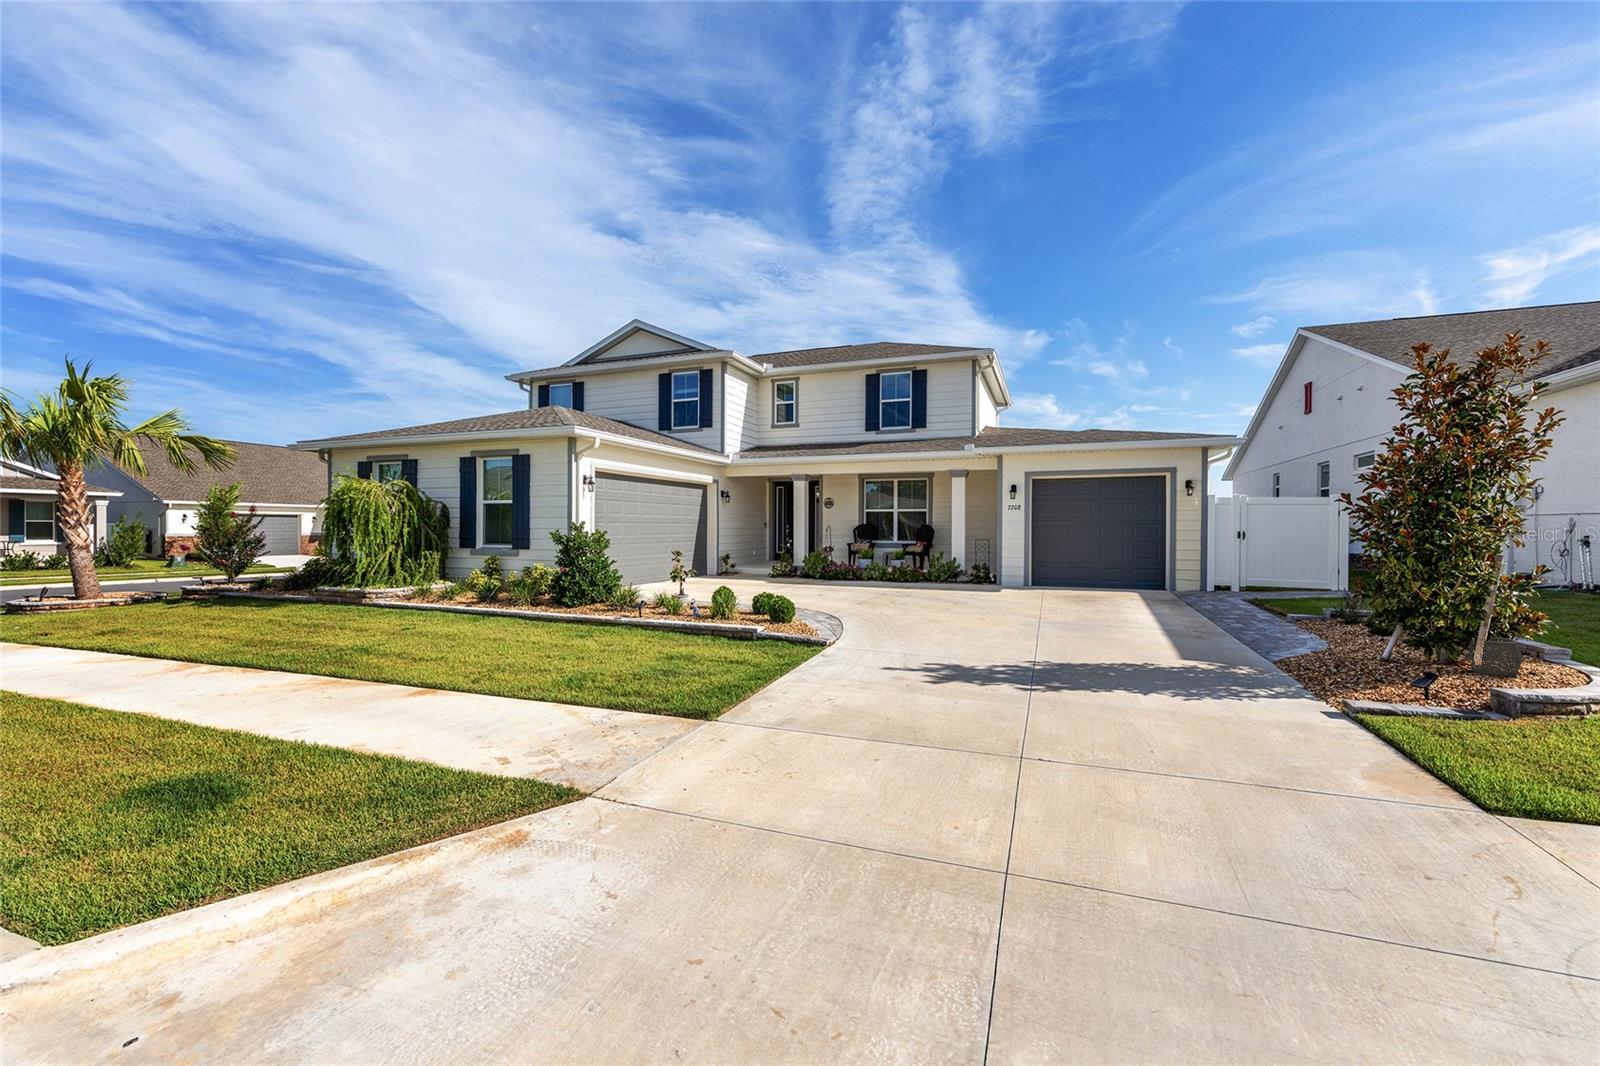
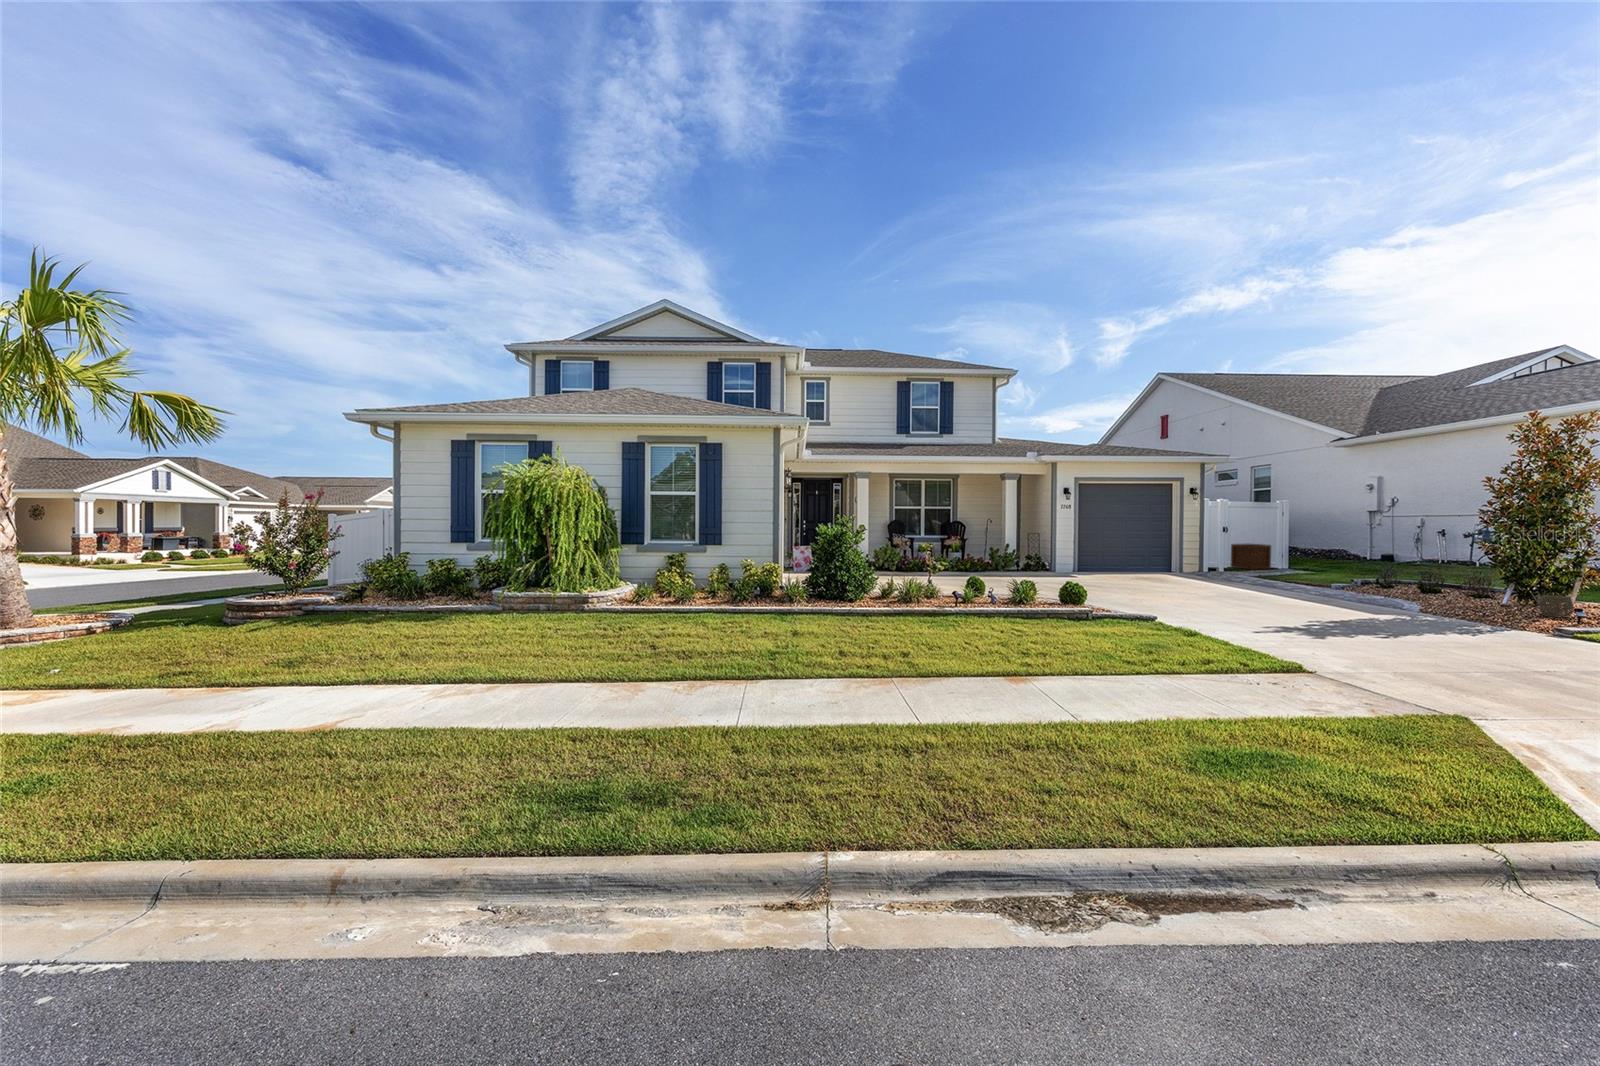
wooden crate: none [1260,552,1314,587] -> present [1231,544,1271,570]

